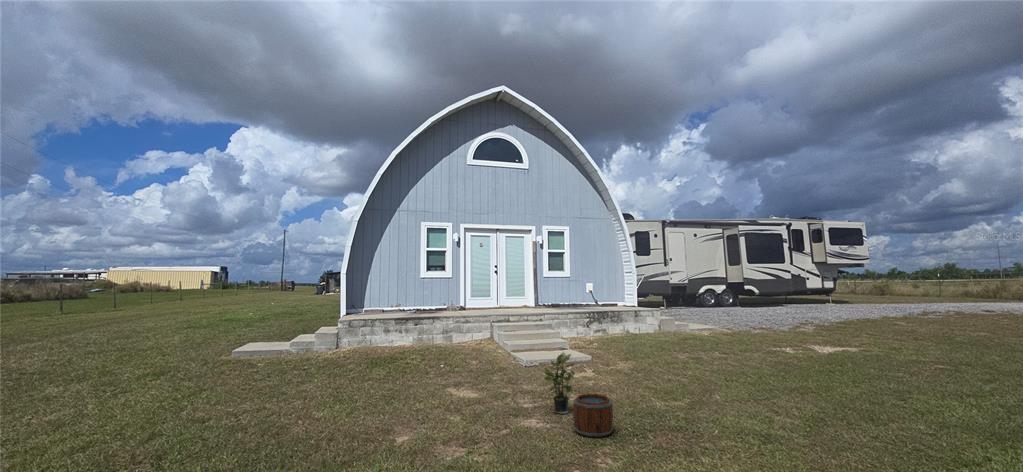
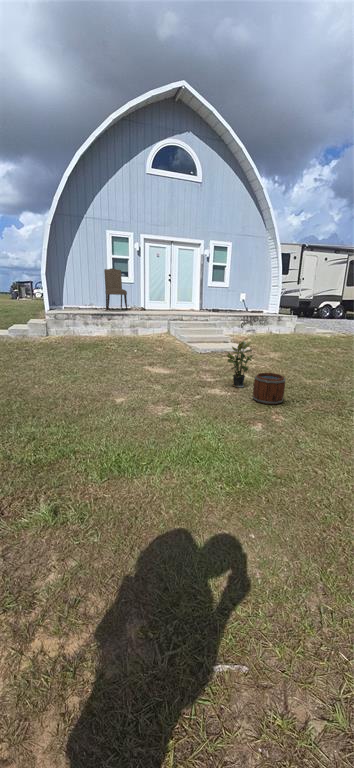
chair: none [415,262,442,312] -> present [104,268,127,310]

